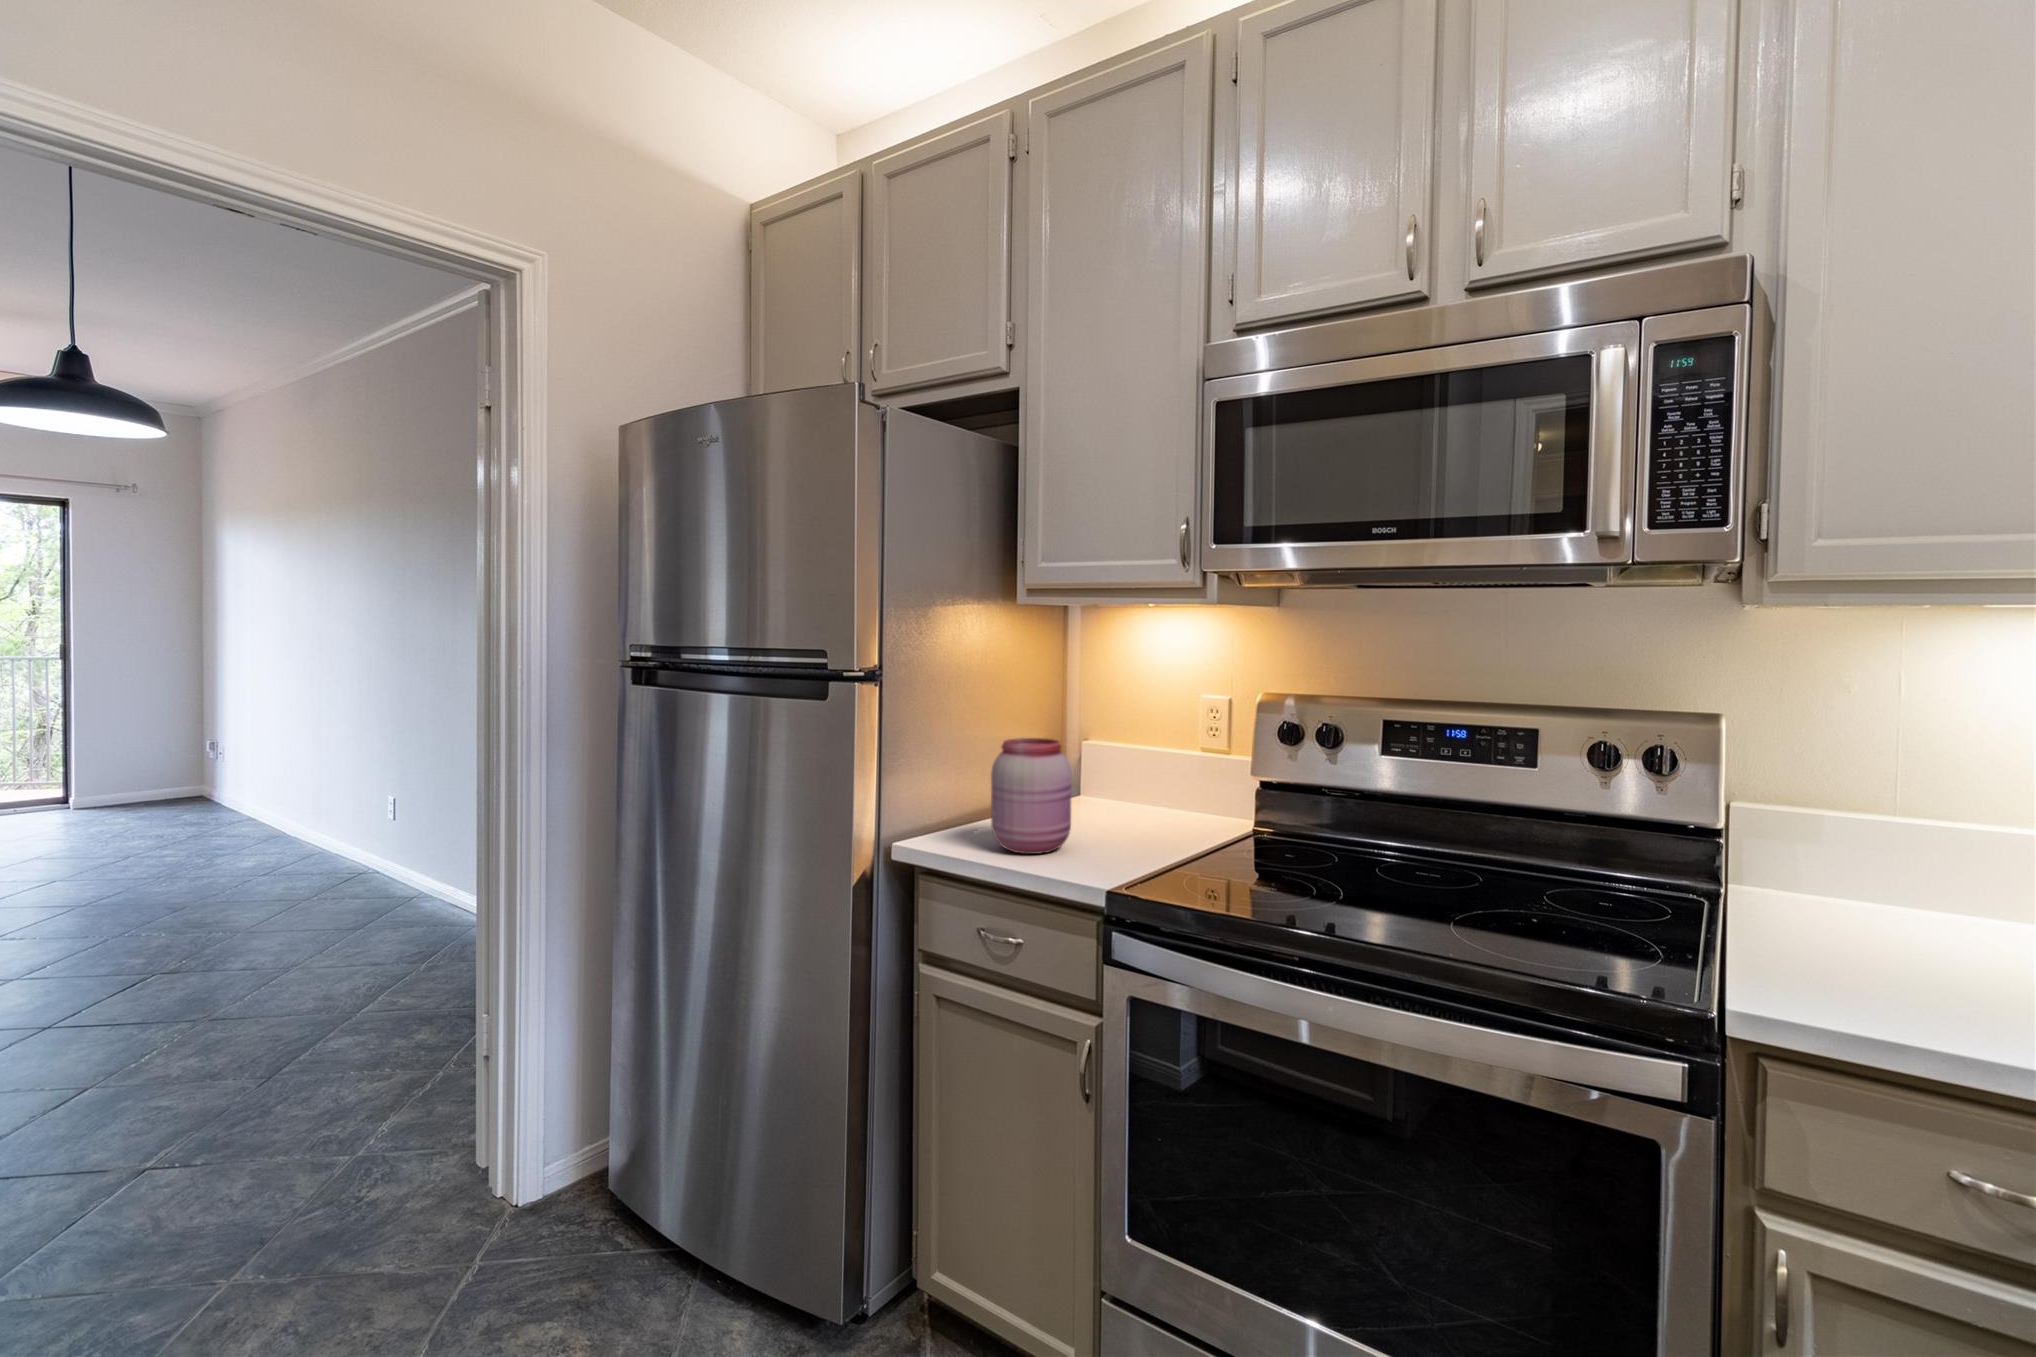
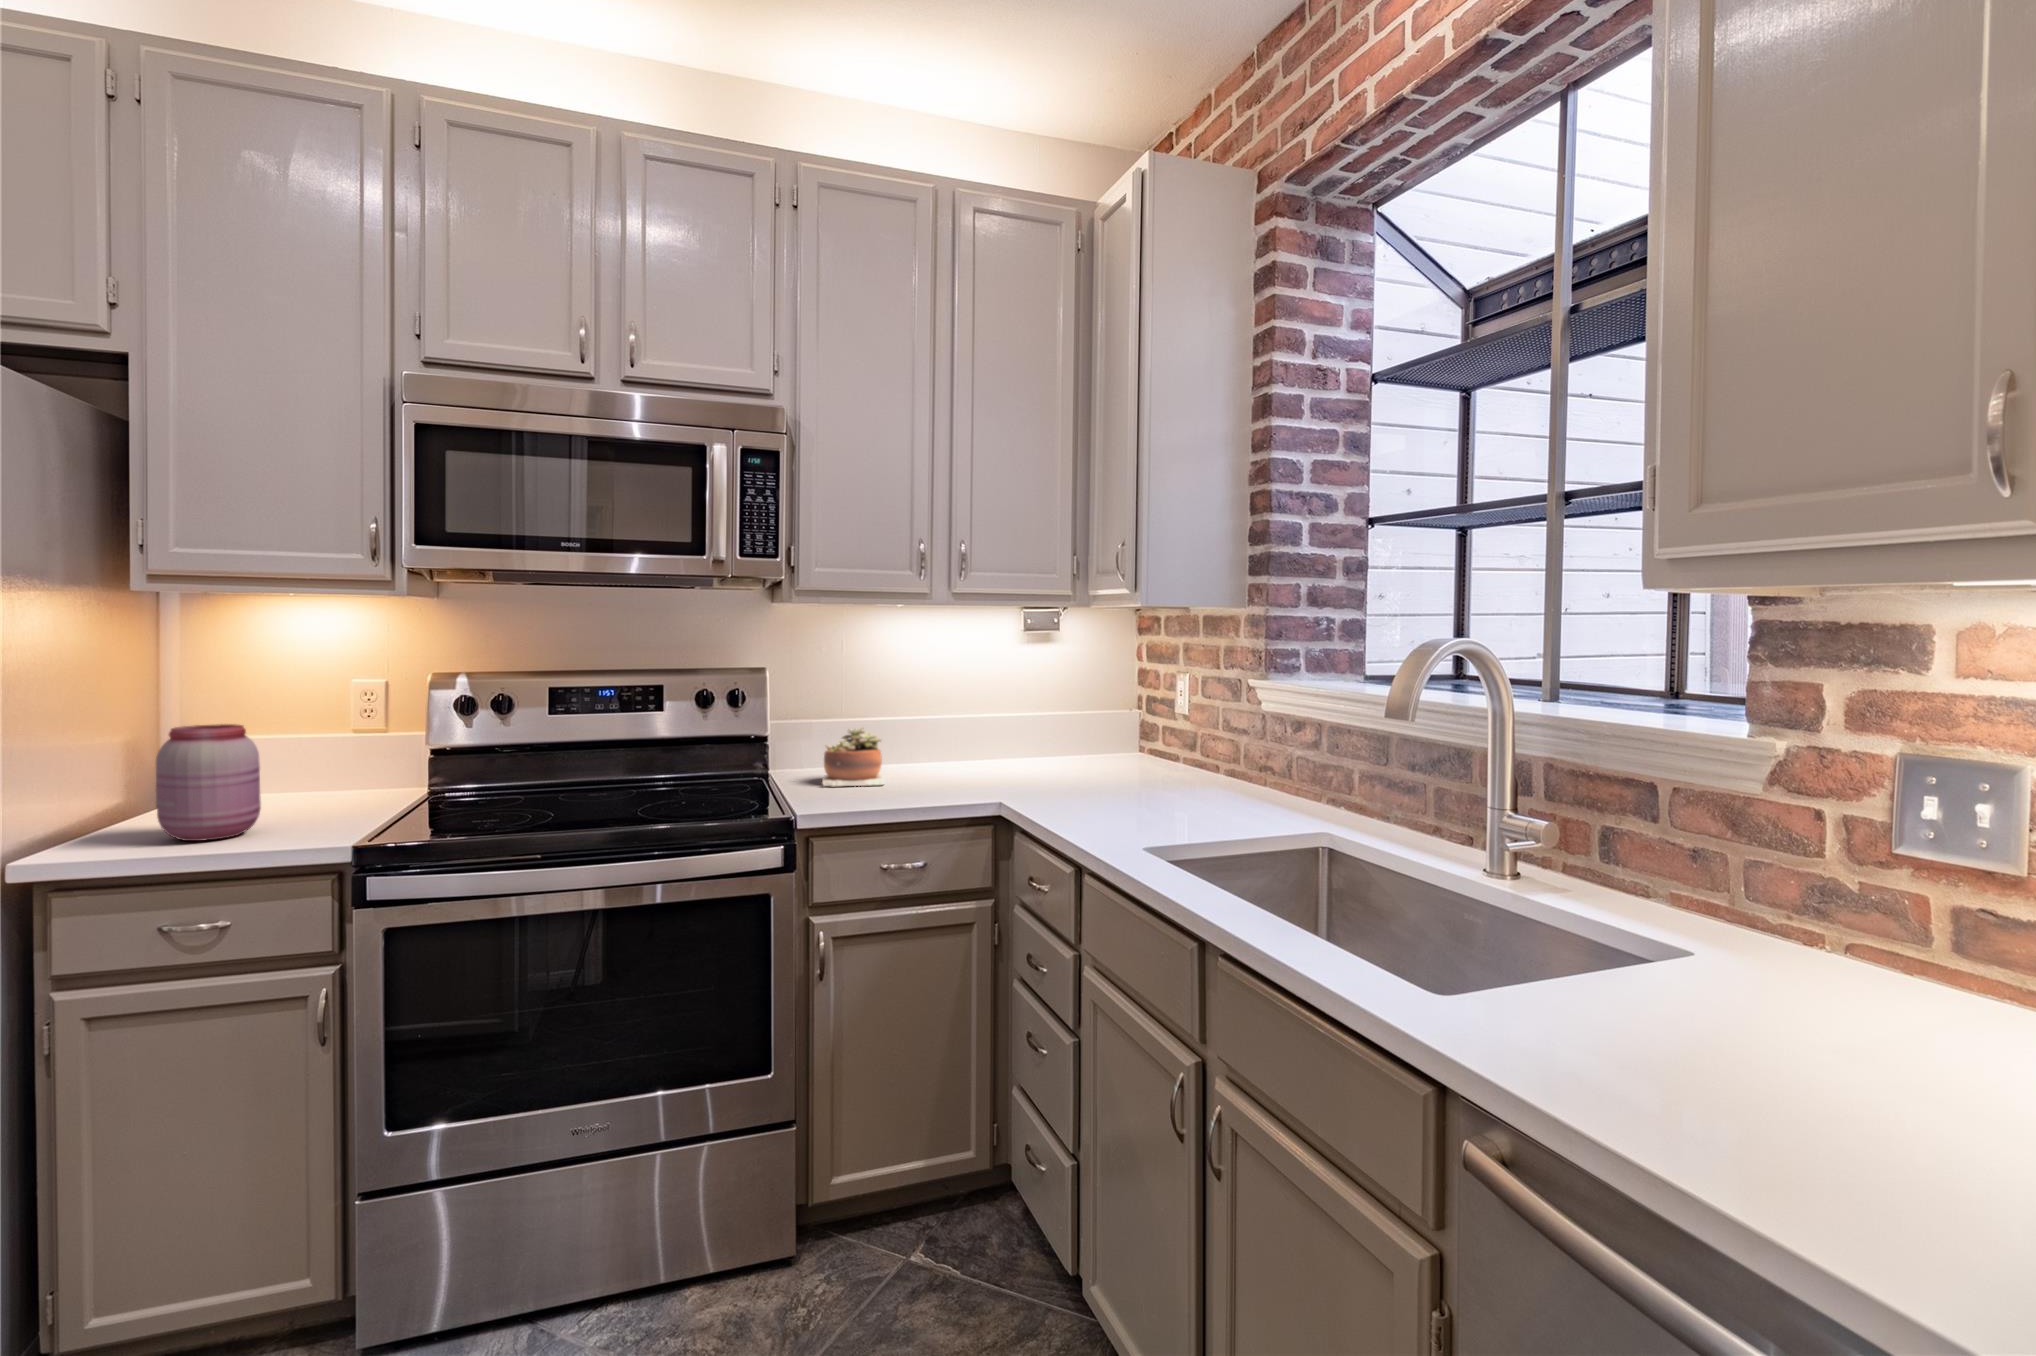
succulent plant: none [1814,833,1974,959] -> present [822,727,885,786]

